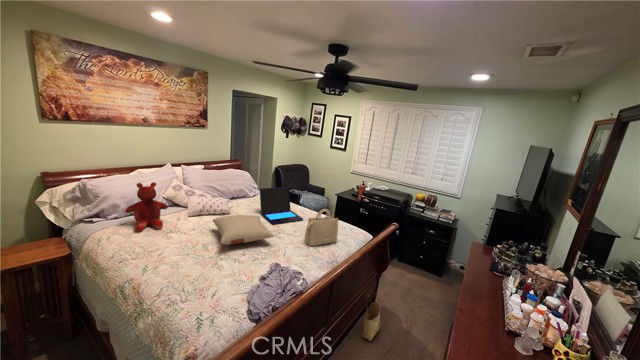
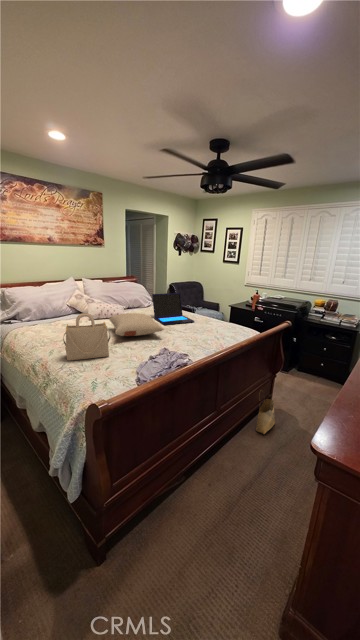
teddy bear: present [125,182,168,231] -> none [36,287,71,329]
handbag: present [305,209,338,246] -> present [63,313,110,361]

